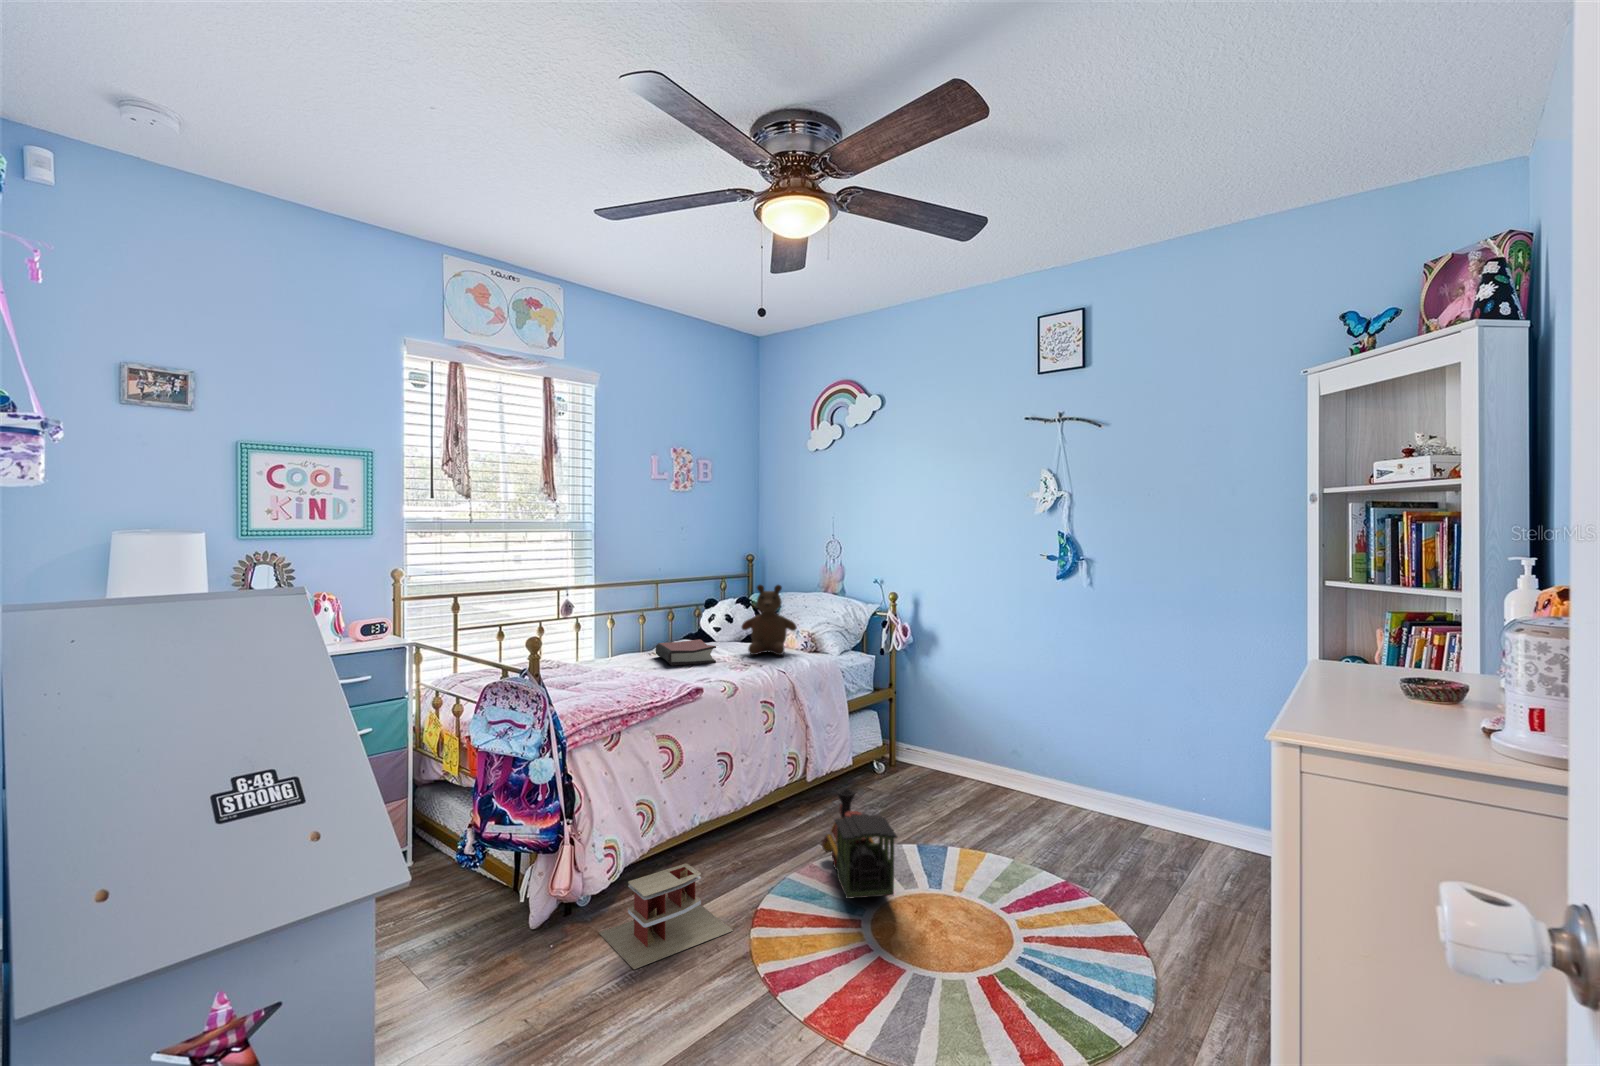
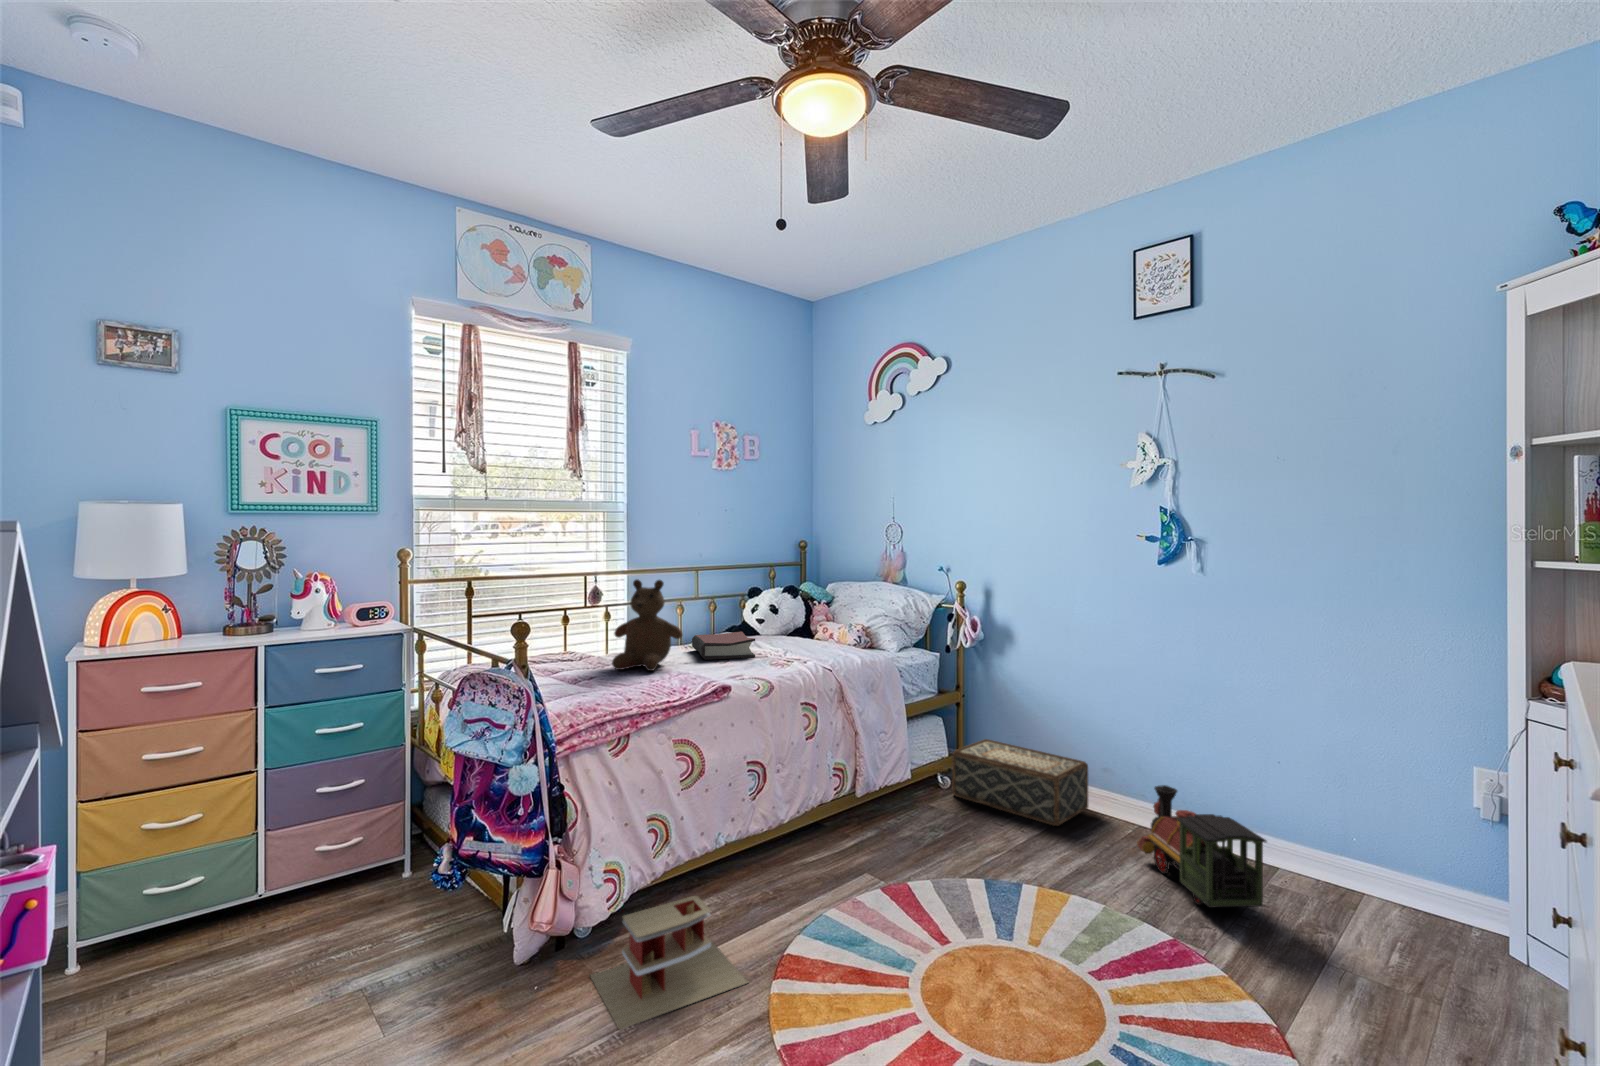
teddy bear: present [742,585,797,655] -> present [612,579,682,671]
woven basket: none [887,730,1001,801] -> present [952,739,1088,826]
toy train: present [822,788,897,899] -> present [1137,785,1267,908]

